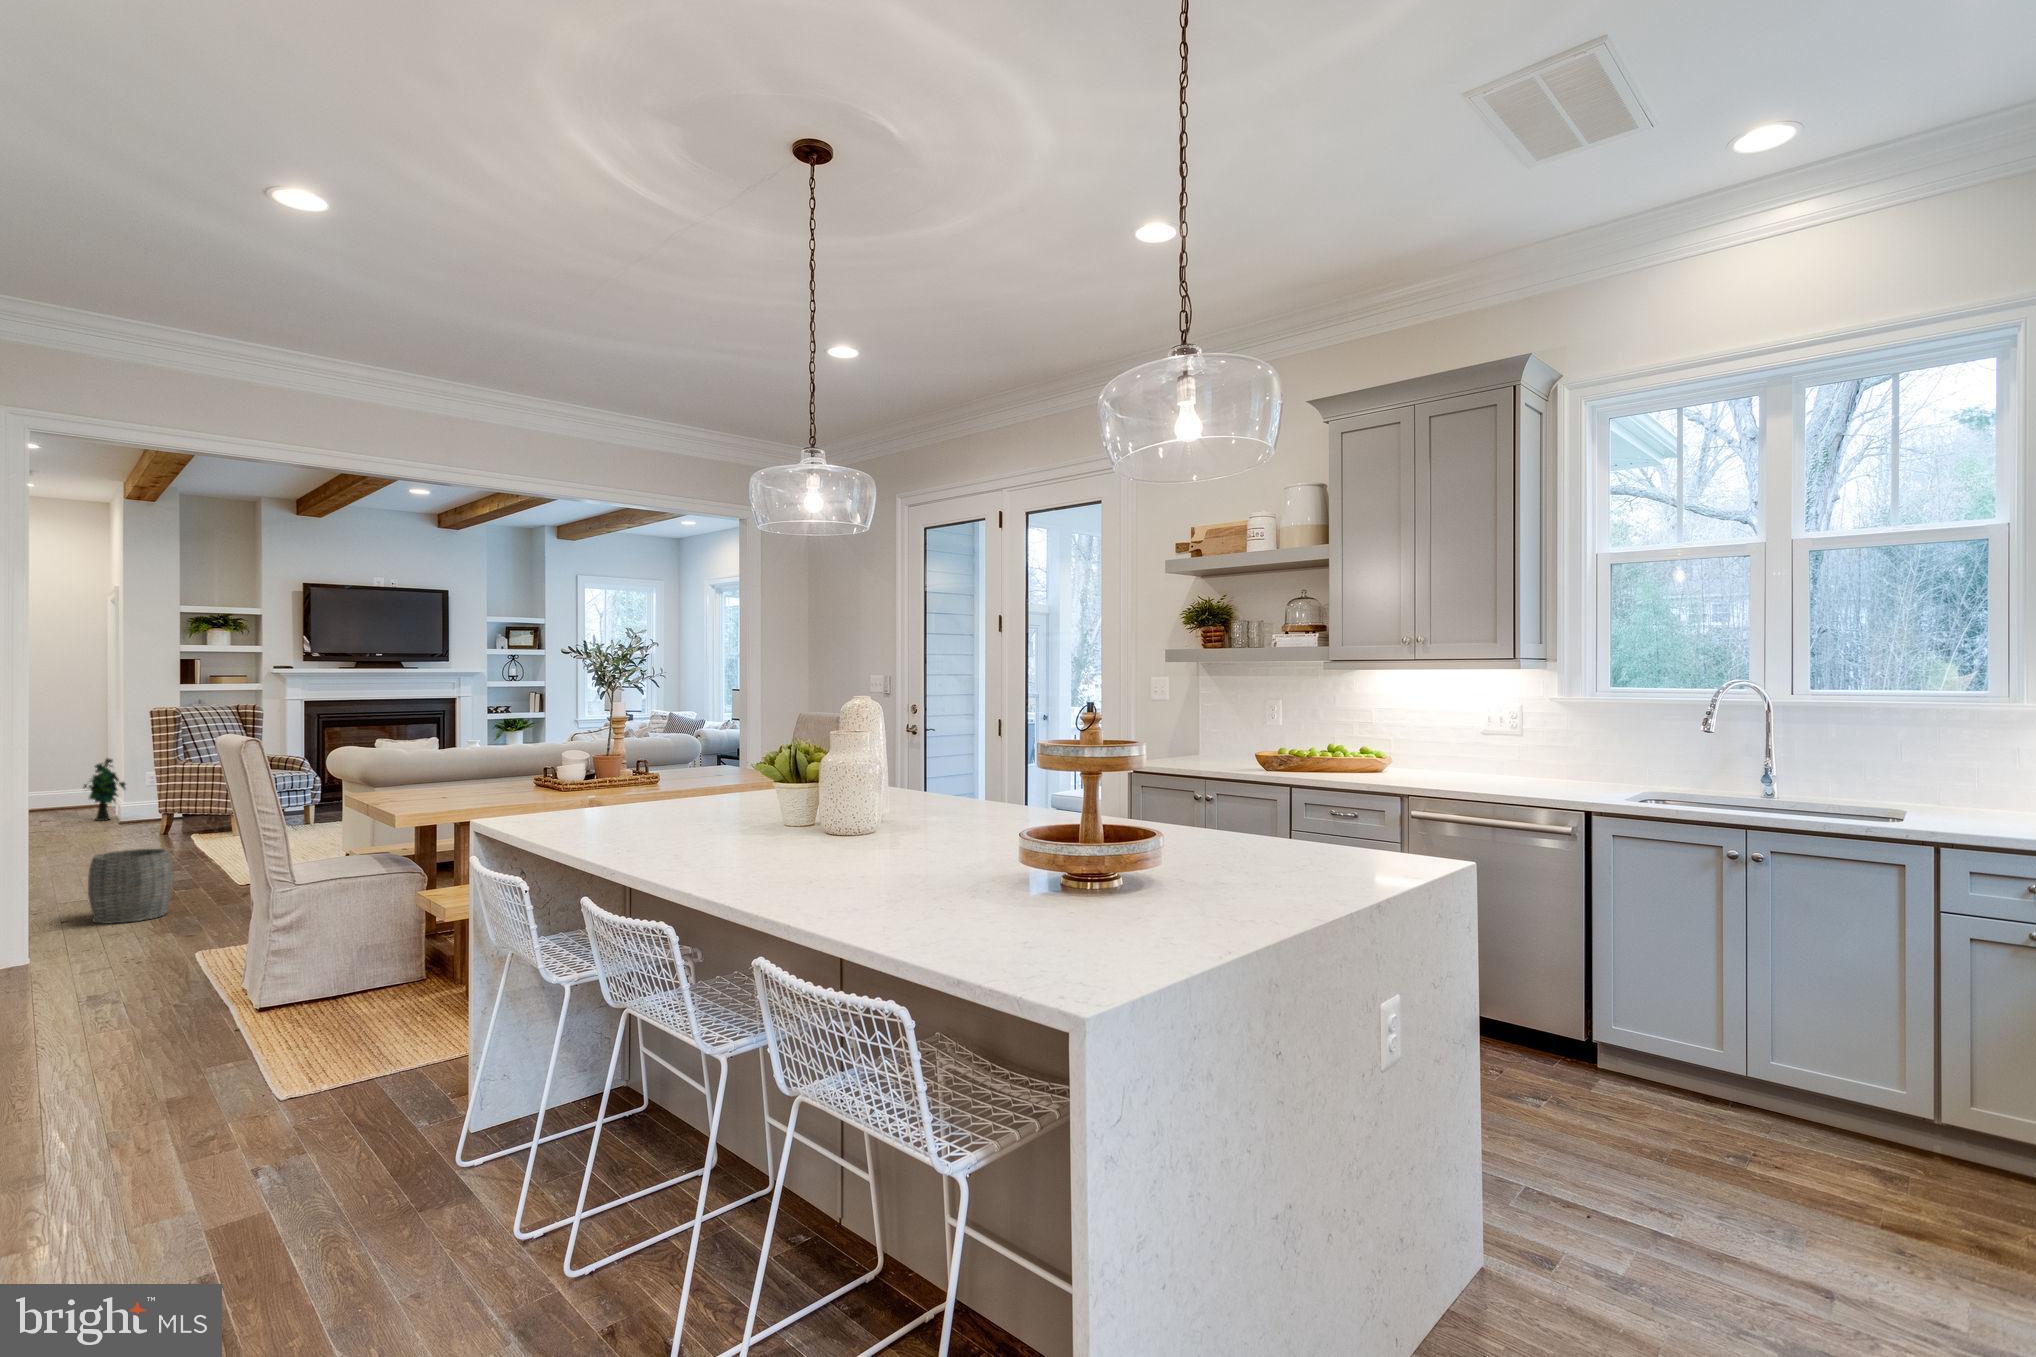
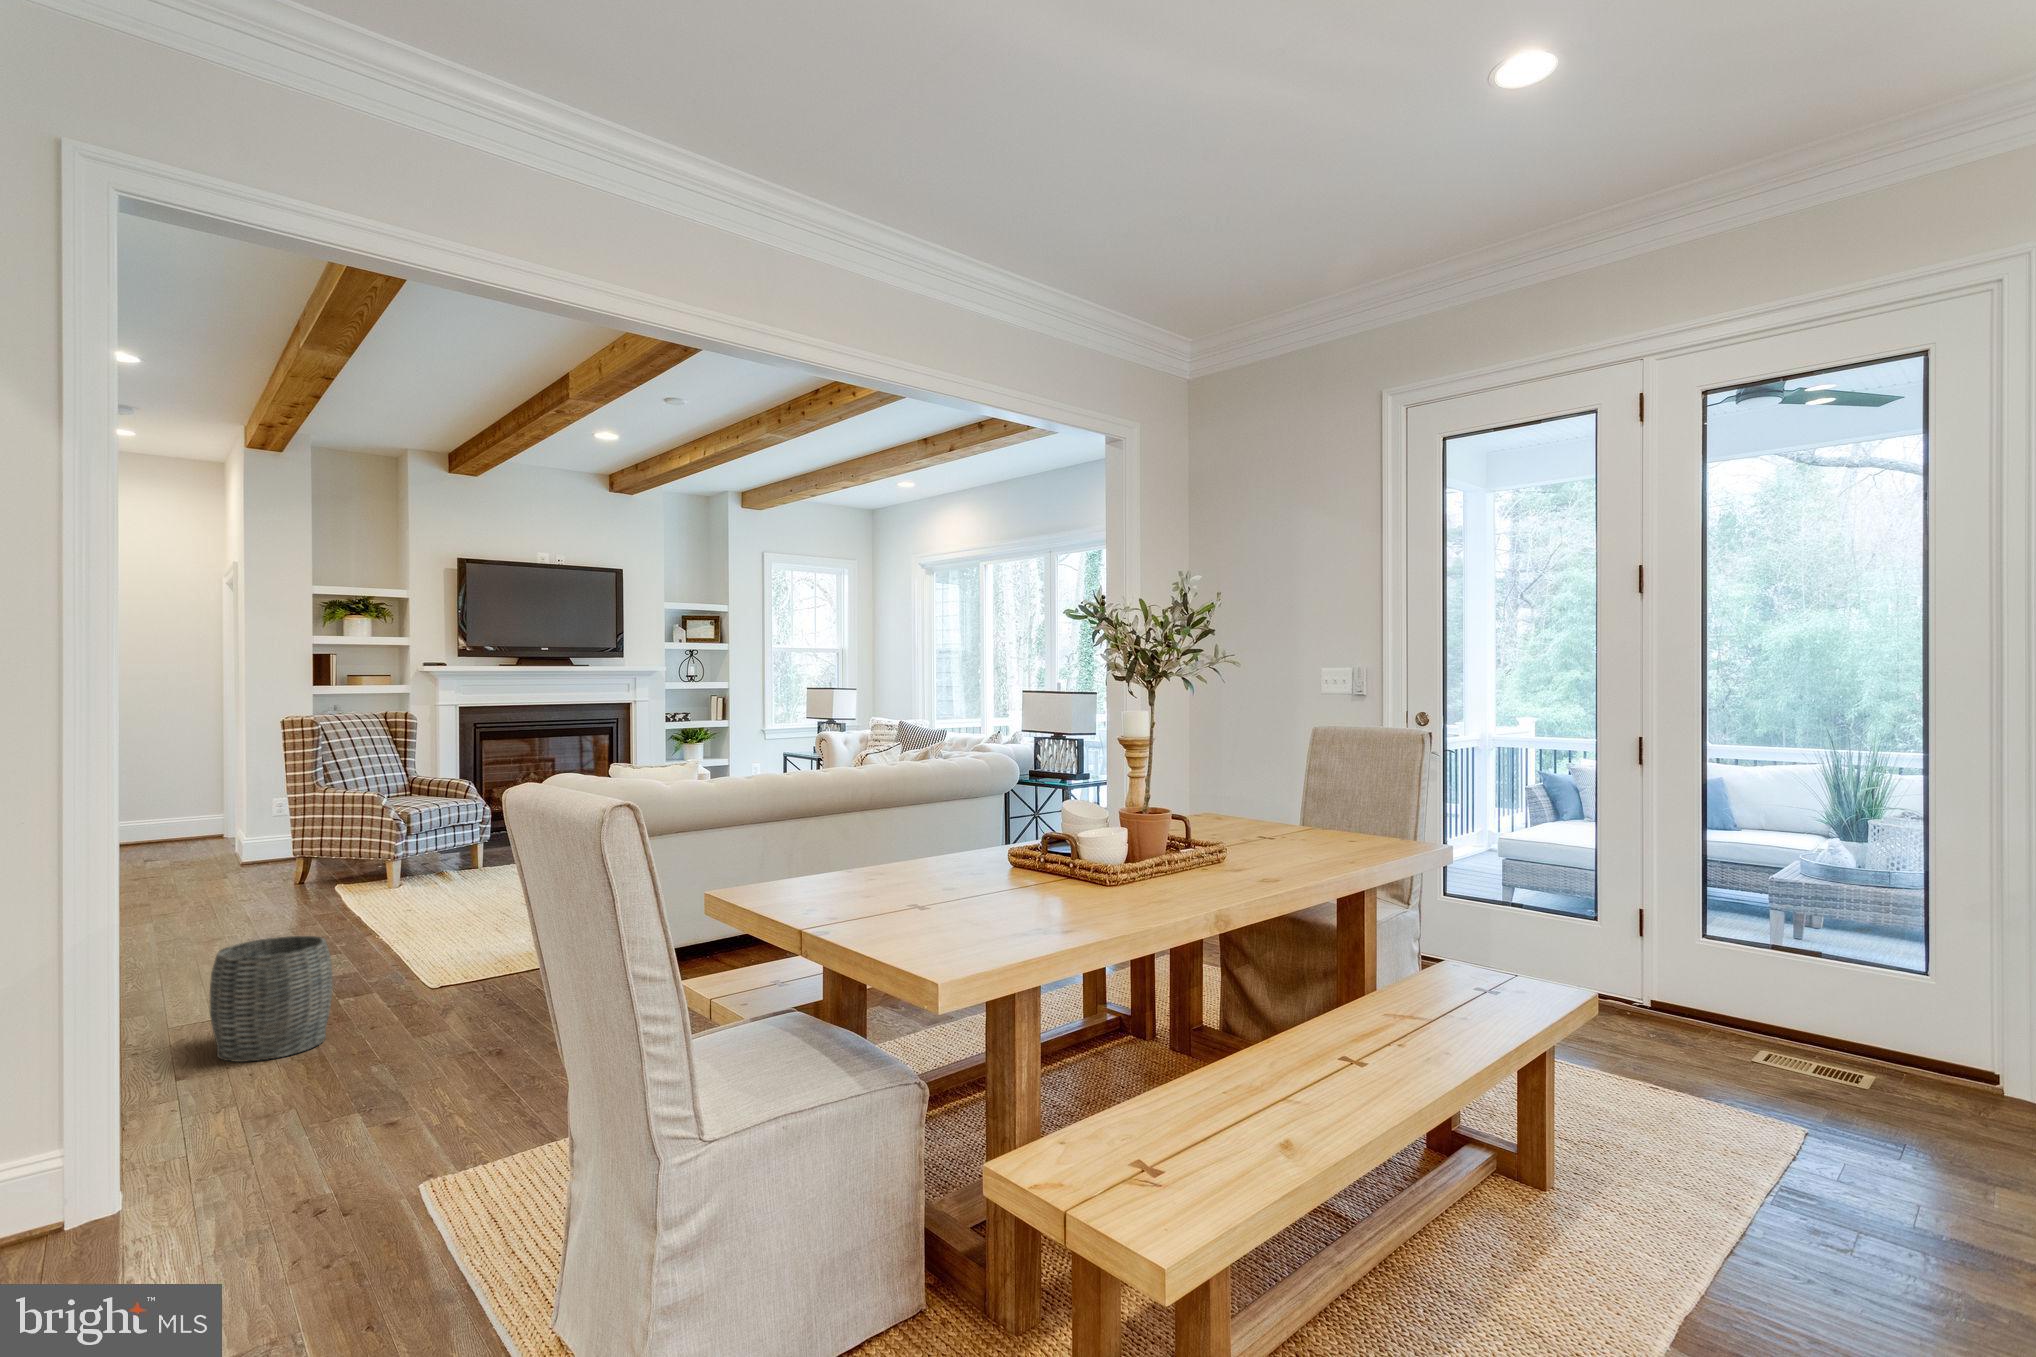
decorative plant: present [84,758,126,821] -> none [199,780,252,860]

